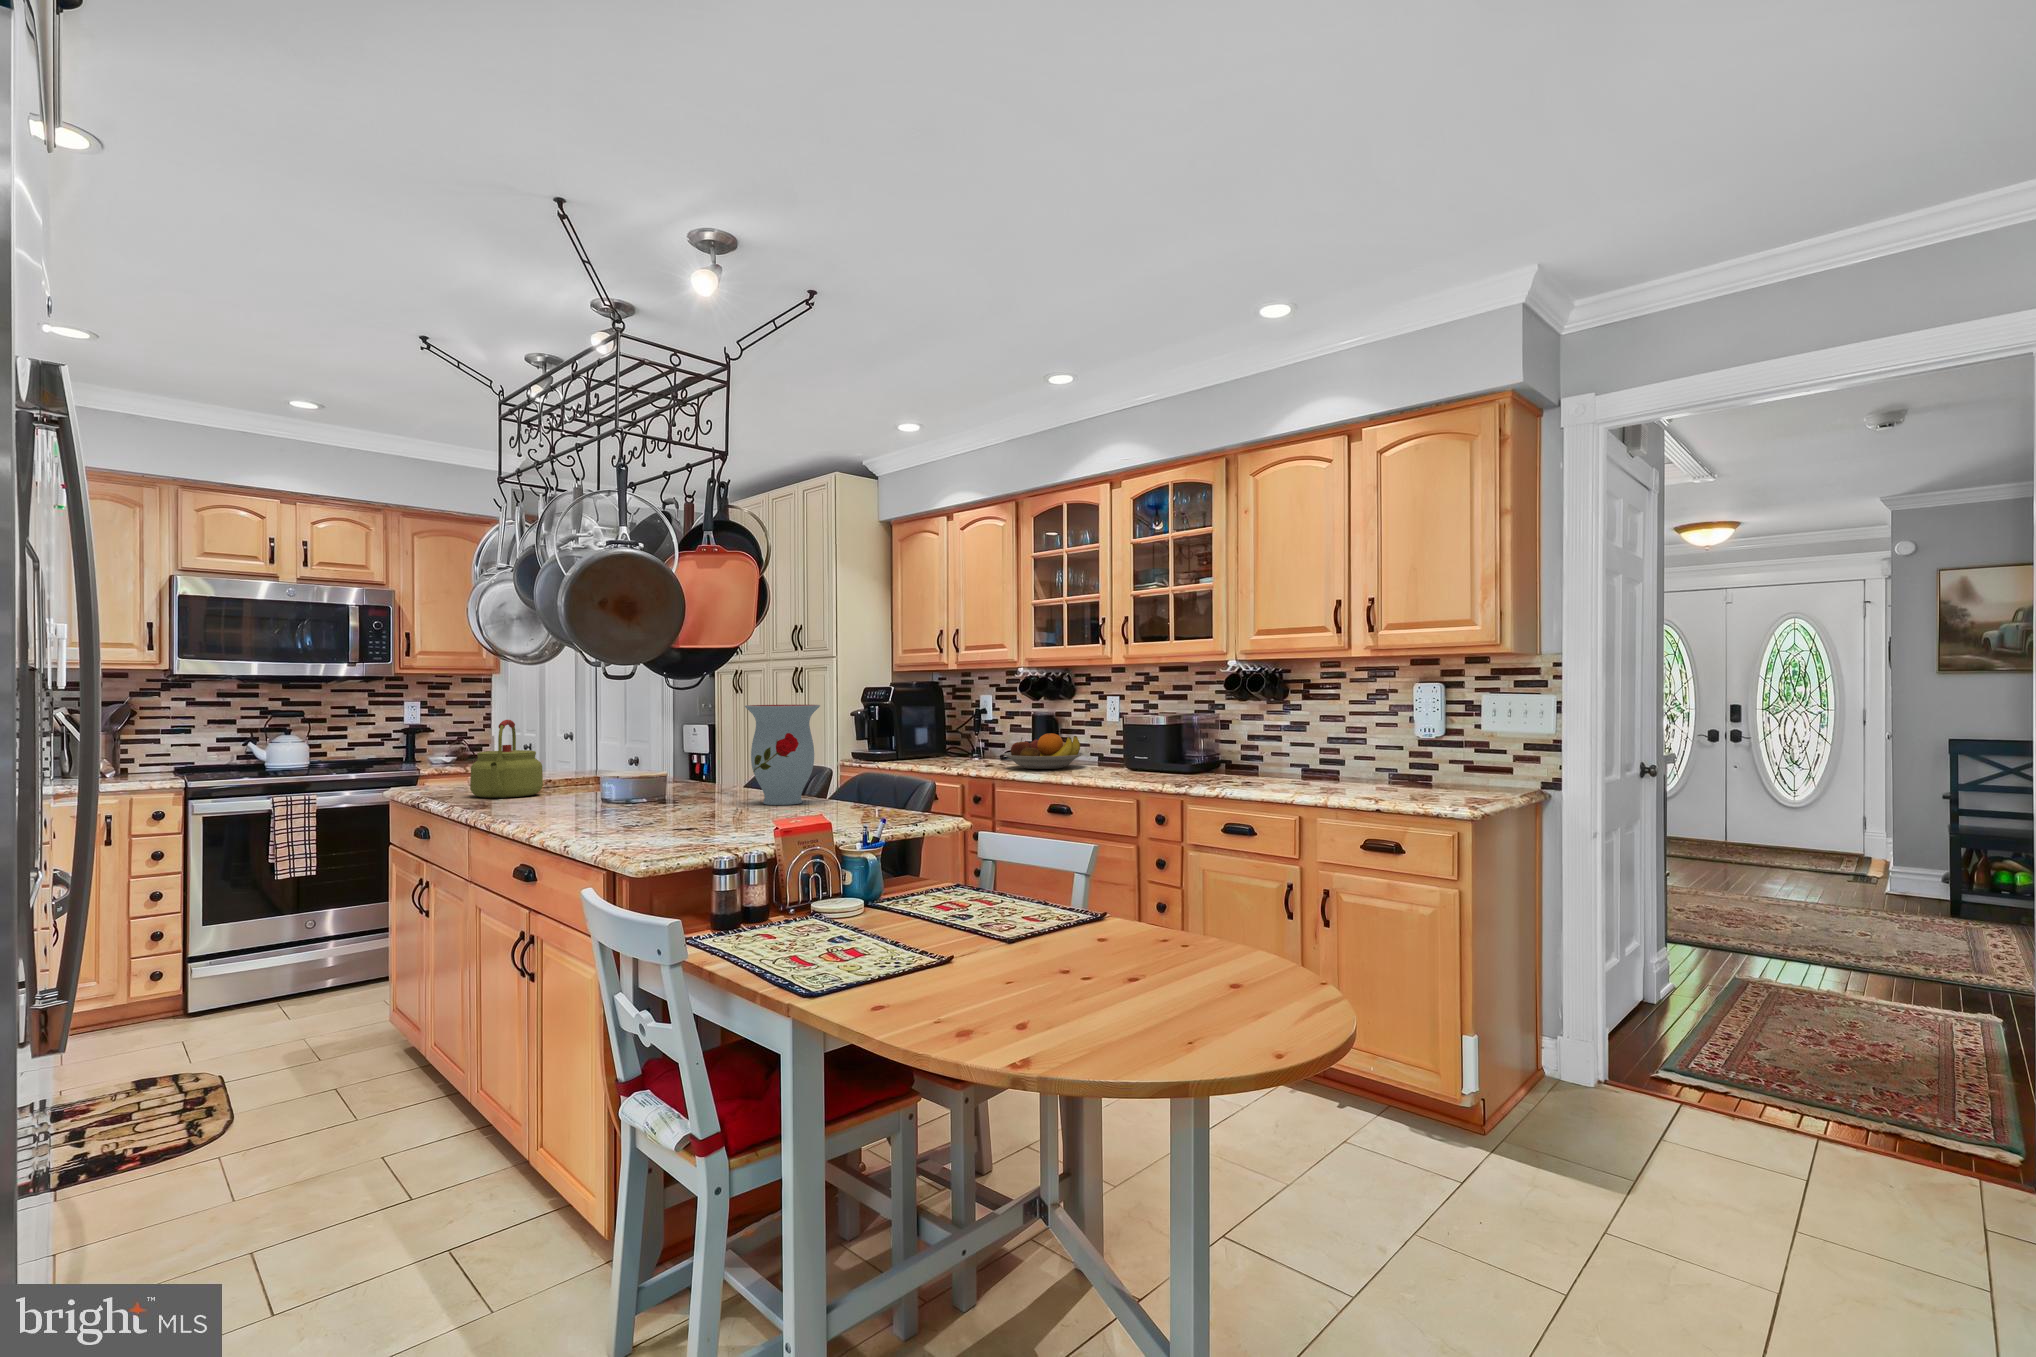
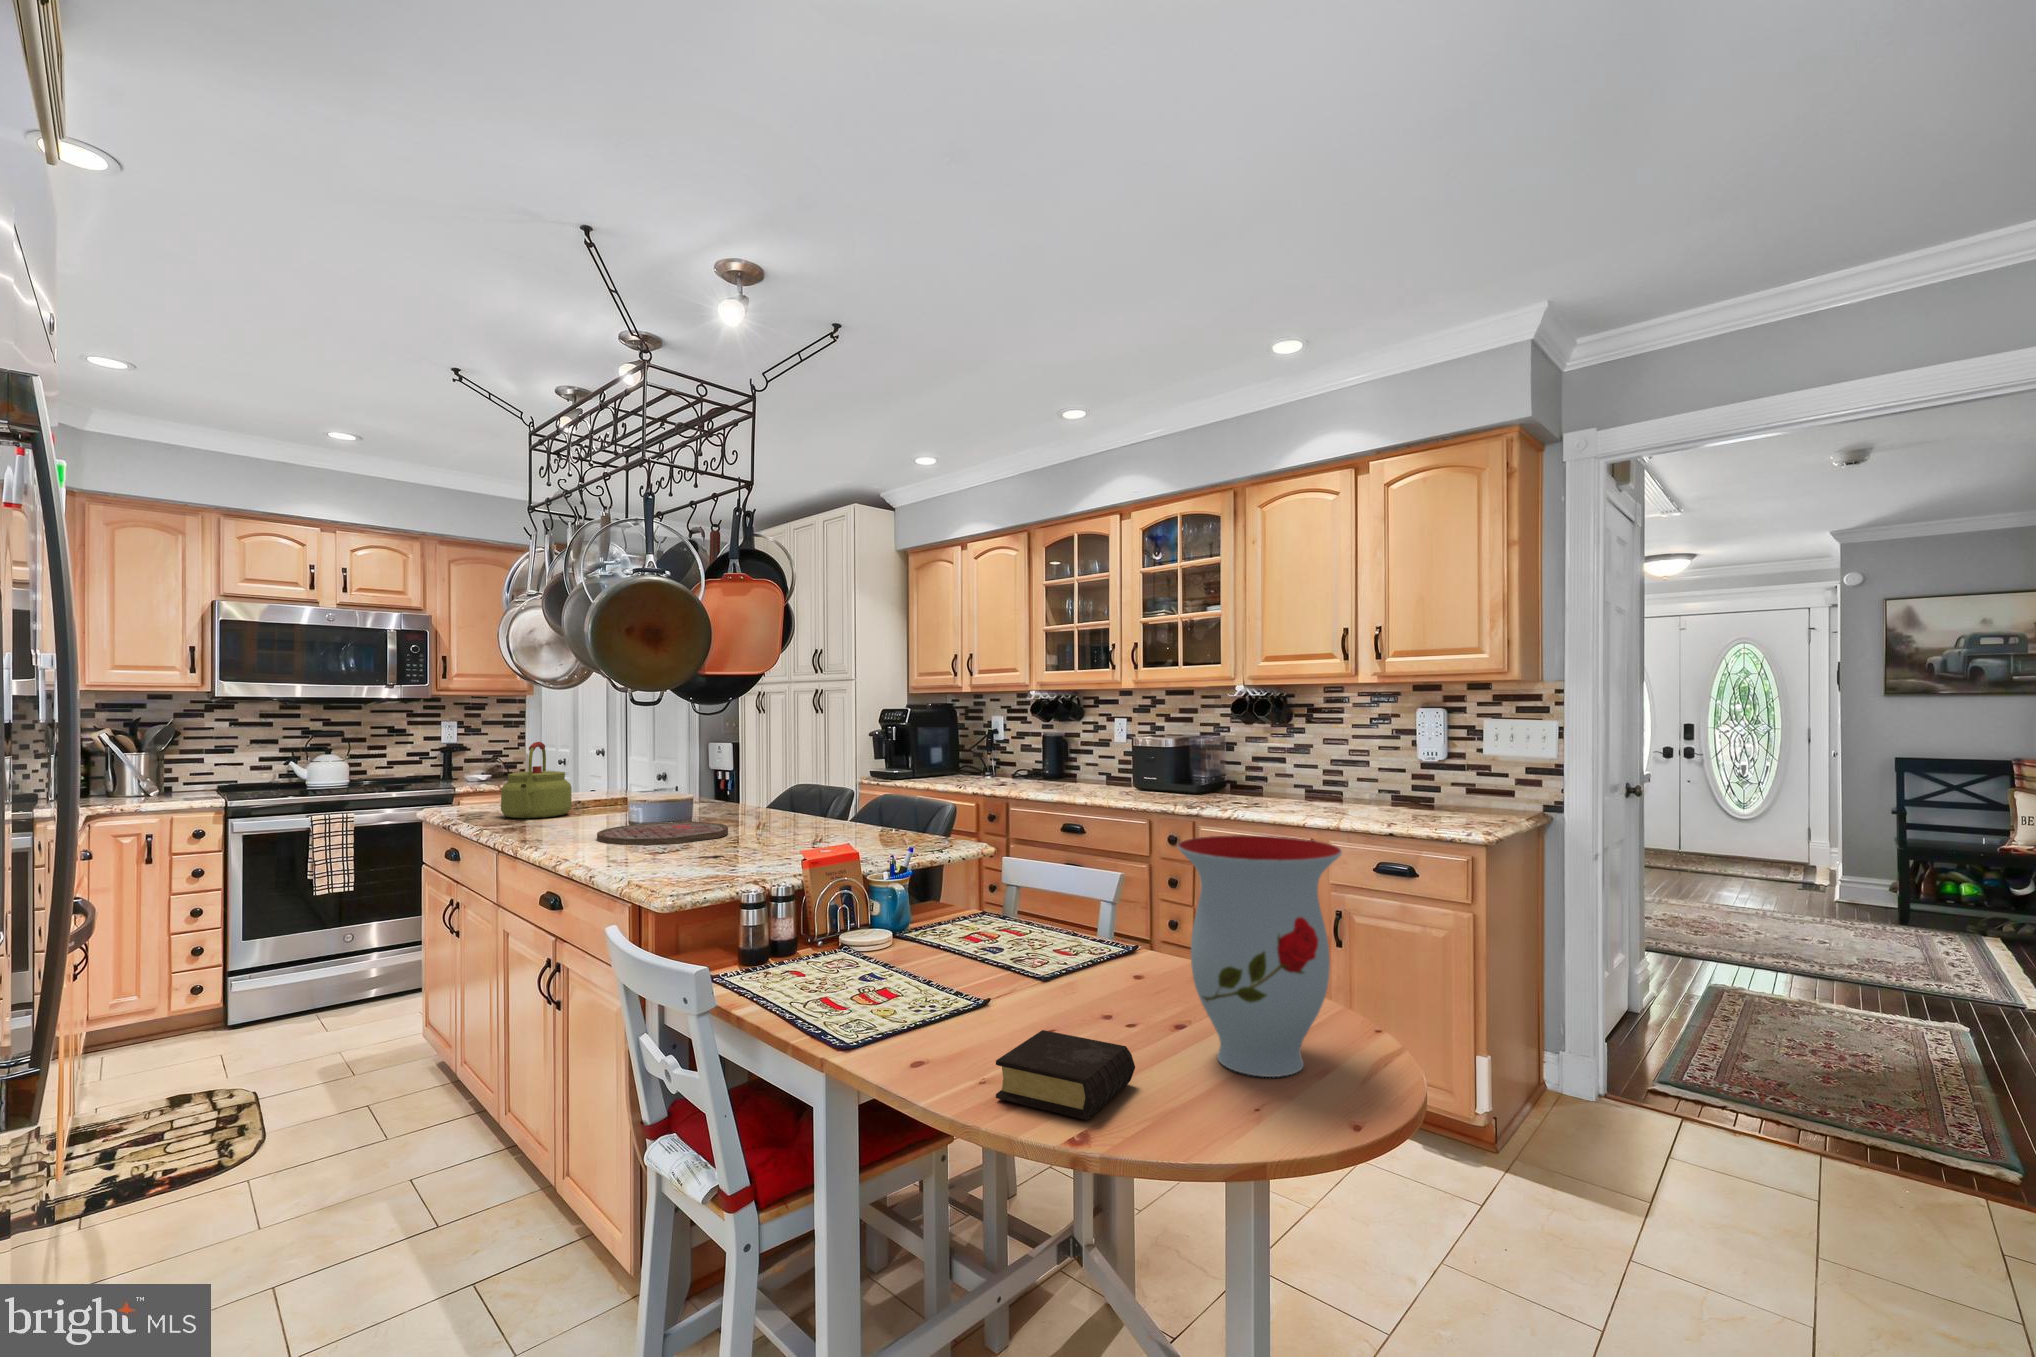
vase: present [745,705,820,805] -> present [1178,835,1342,1077]
fruit bowl: present [1003,733,1083,769] -> none [1012,753,1089,787]
cutting board: none [570,800,703,821] -> present [597,822,728,845]
book: none [941,973,1071,1045] -> present [996,1030,1135,1120]

